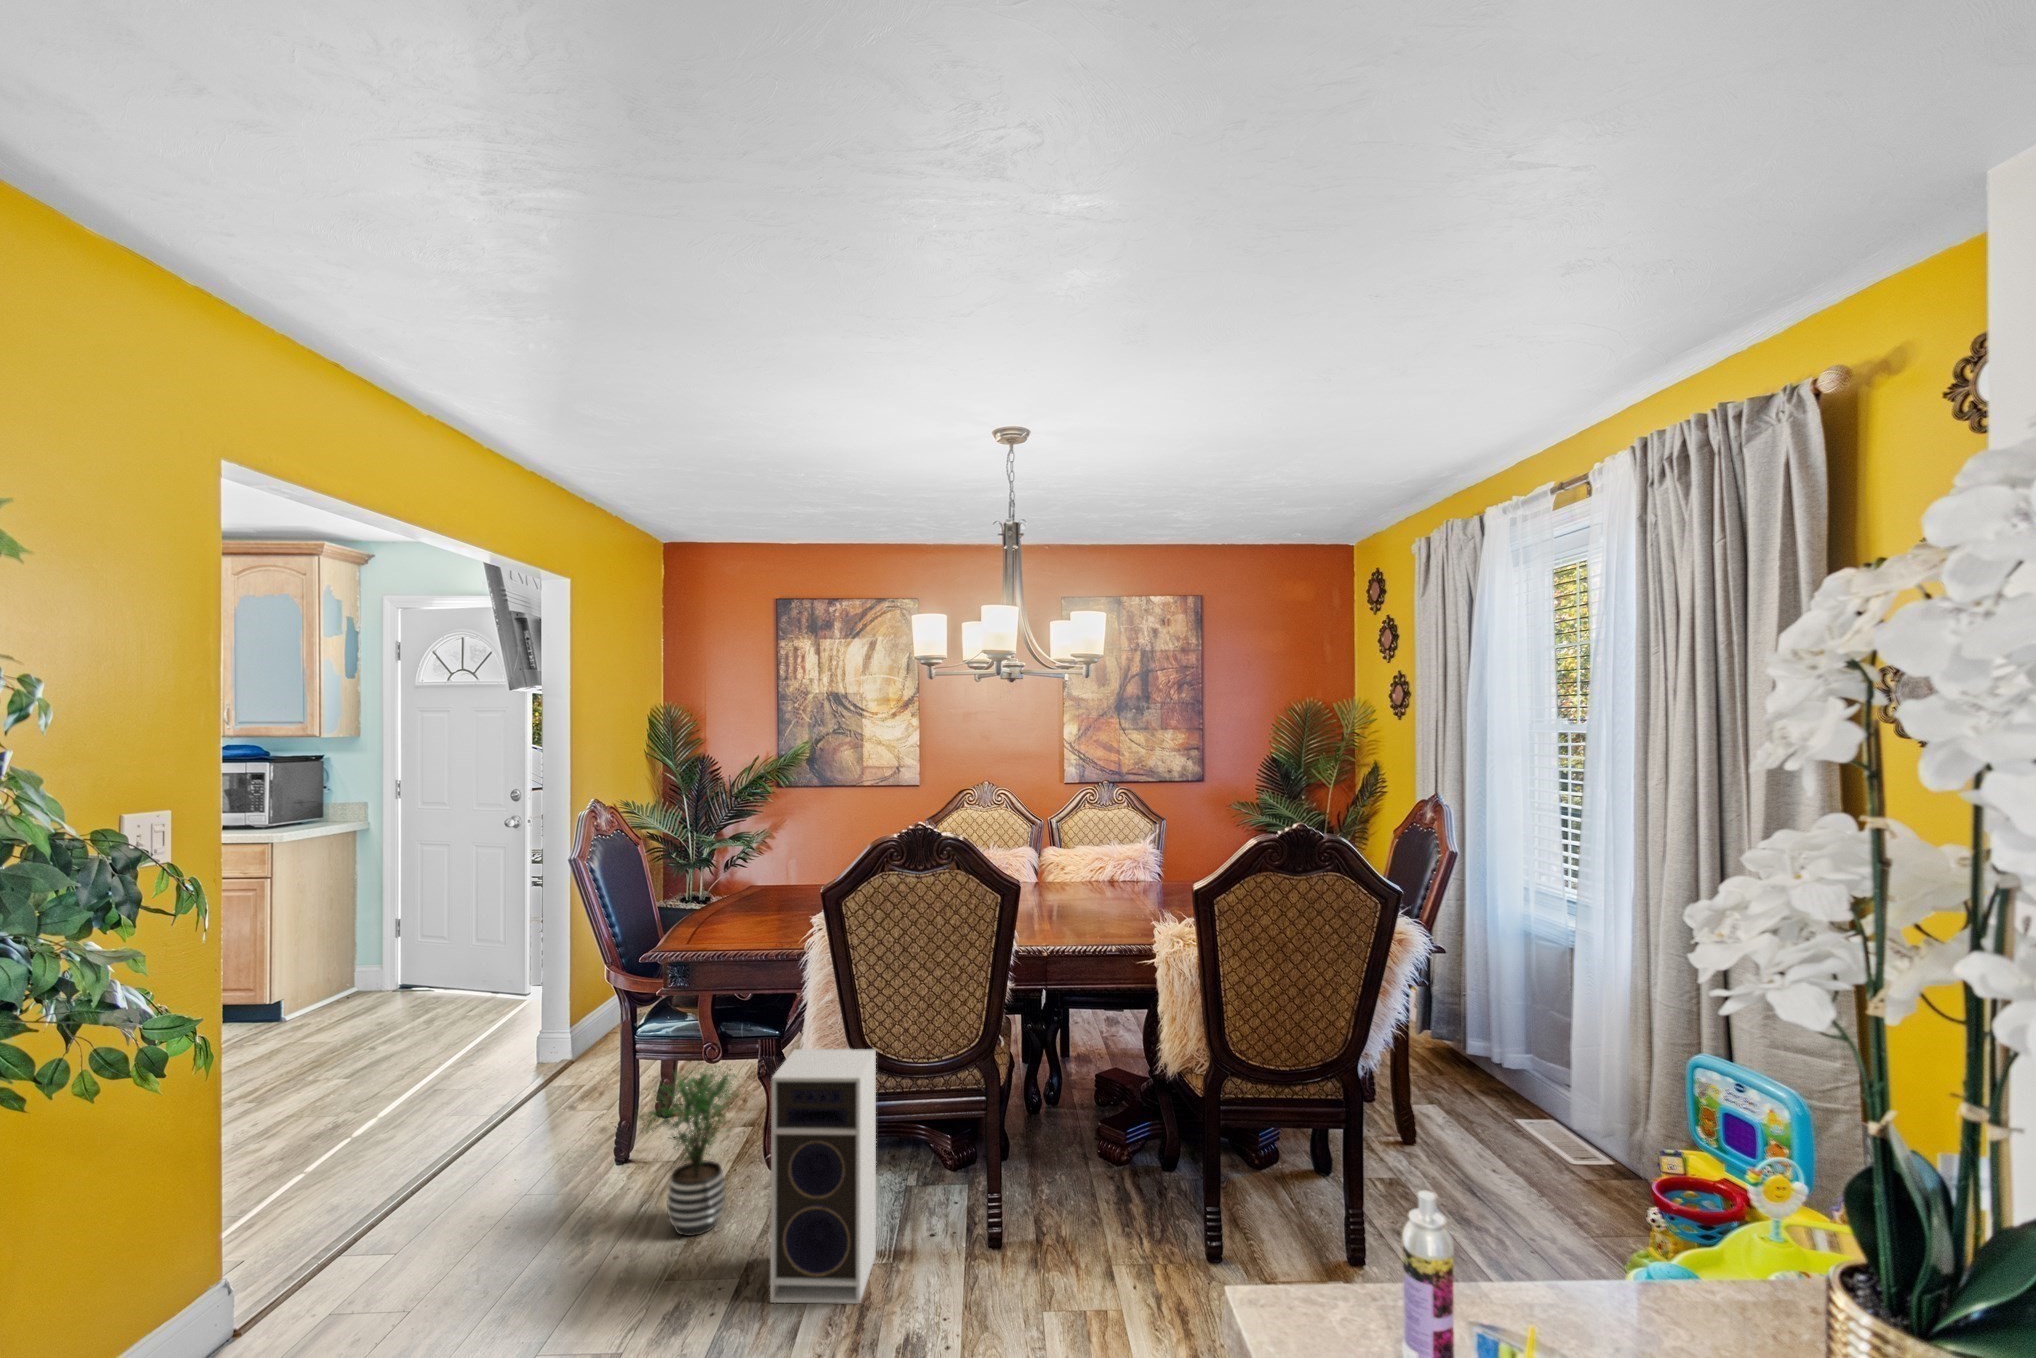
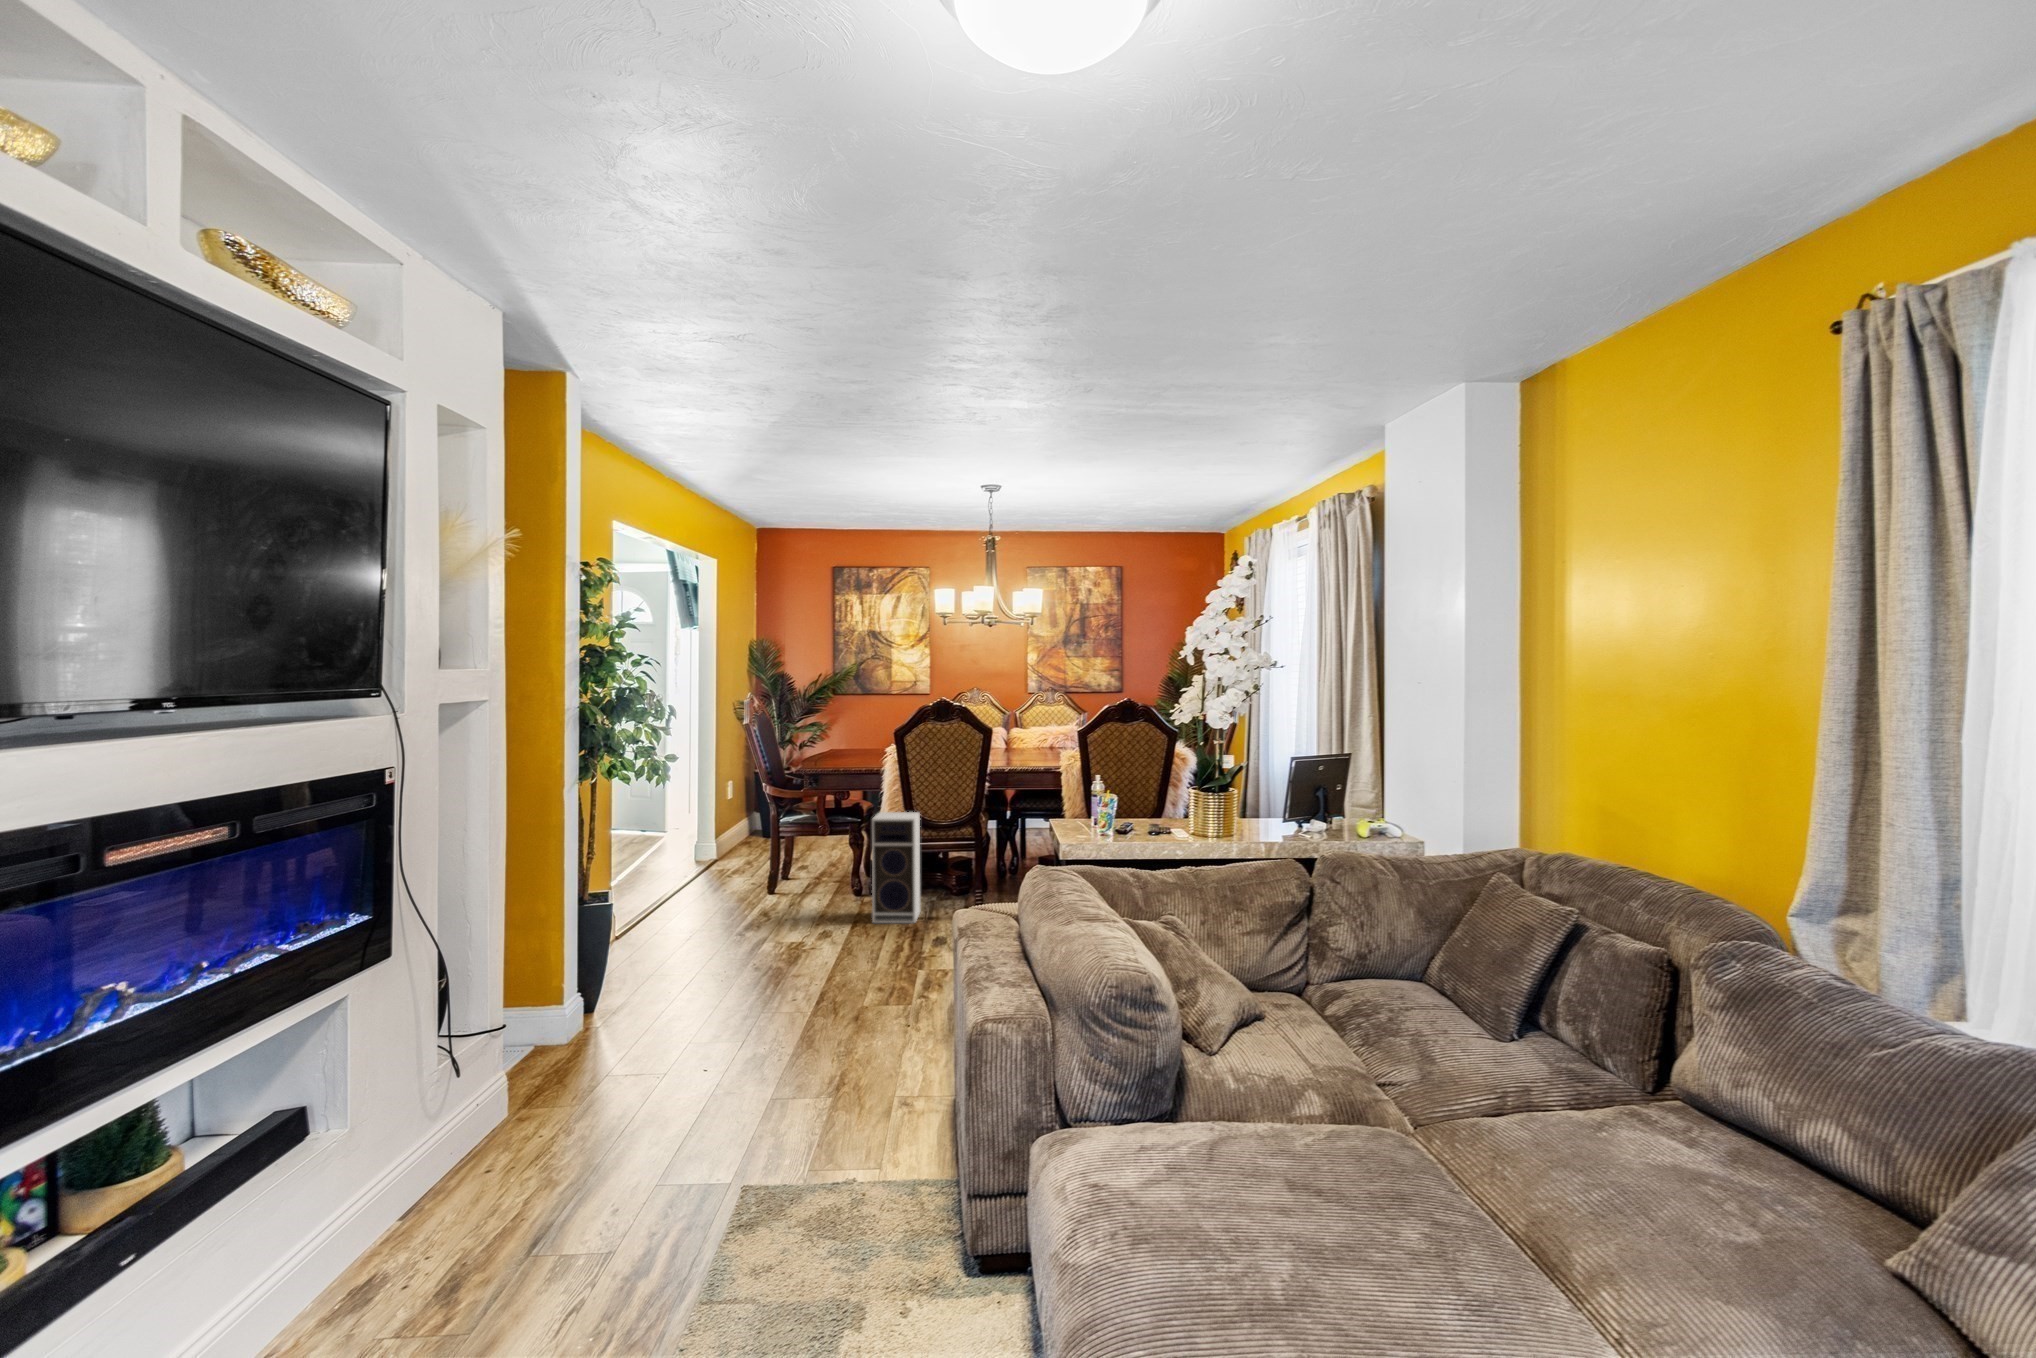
potted plant: present [639,1066,737,1236] -> none [796,826,851,908]

